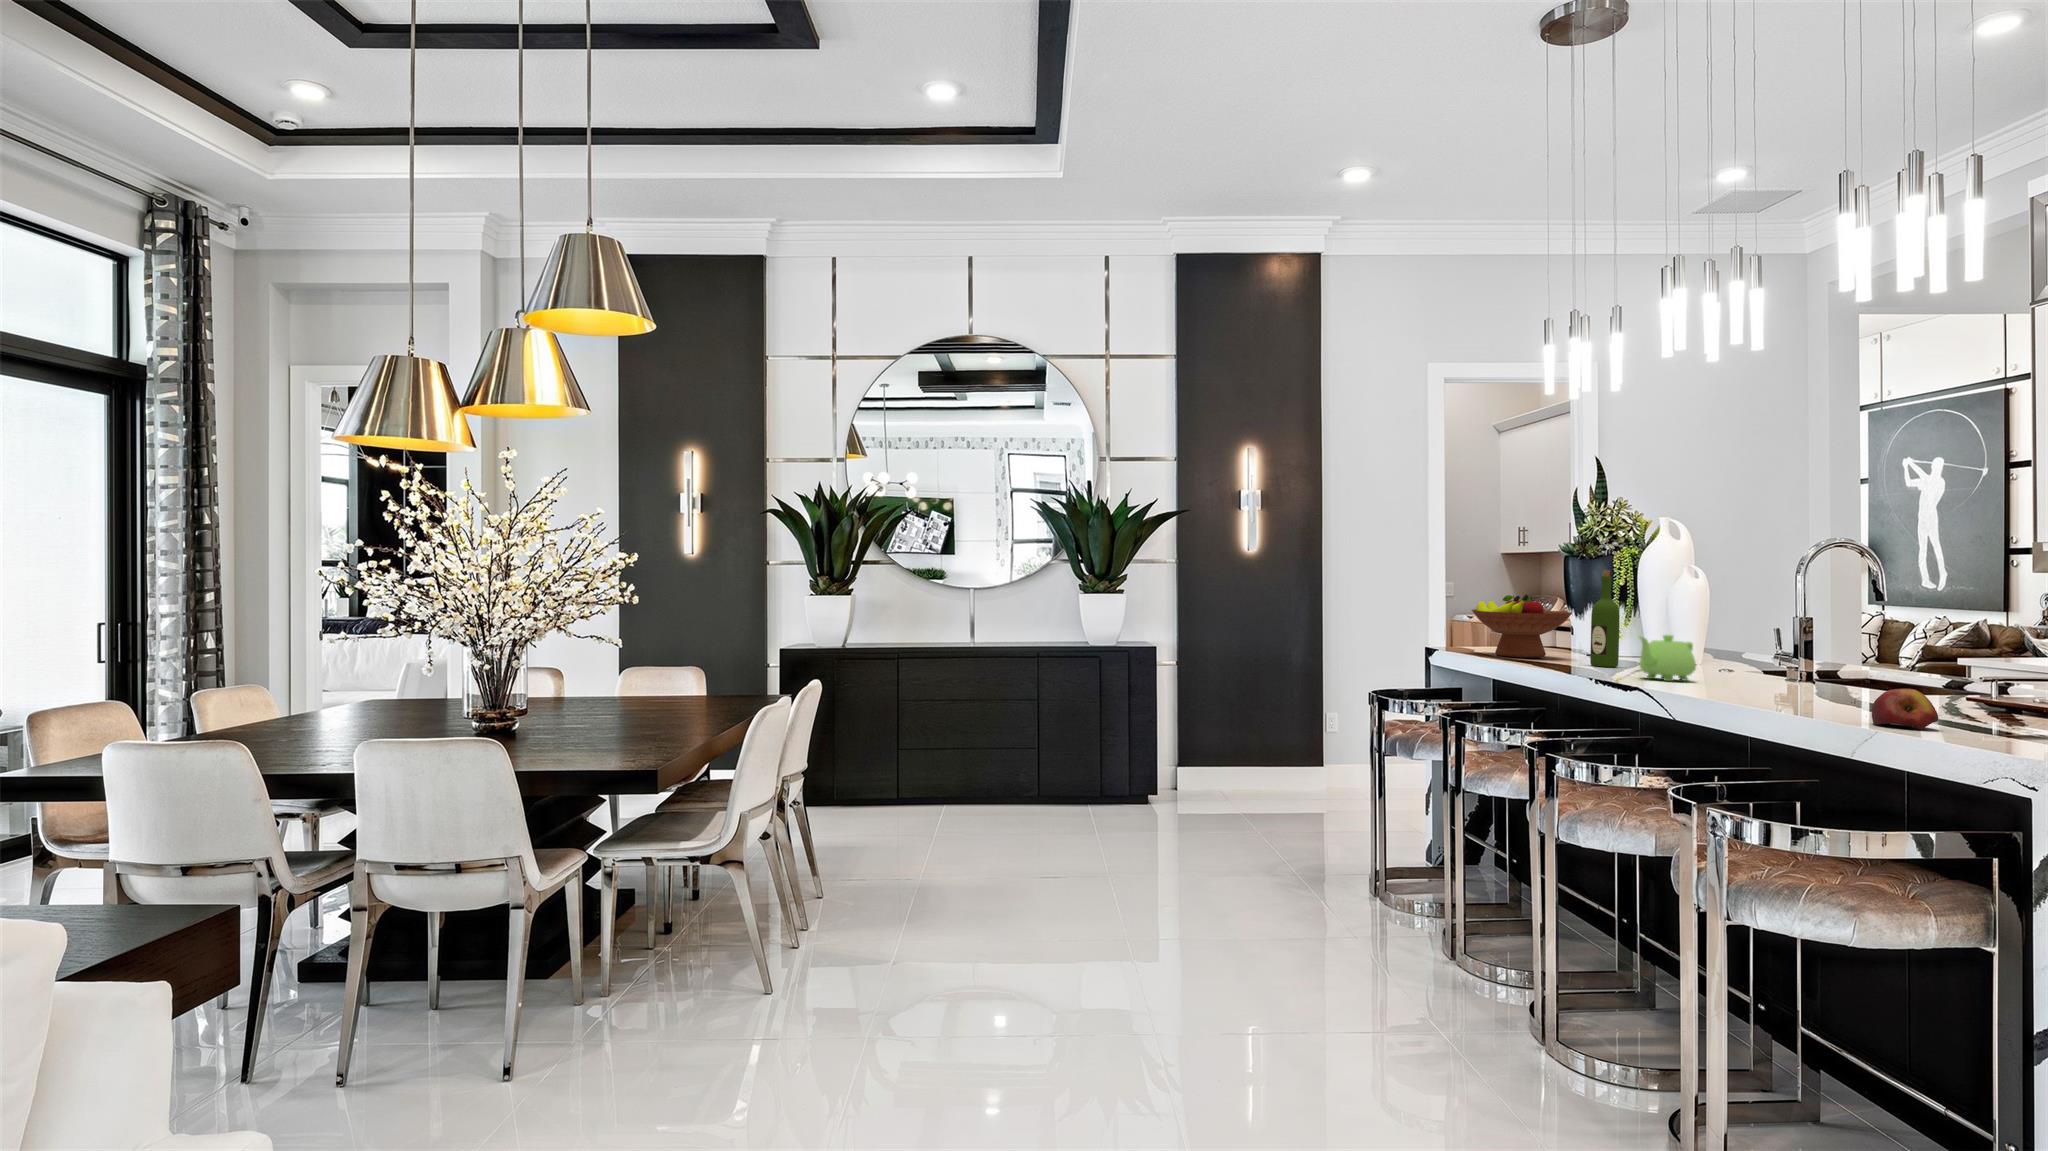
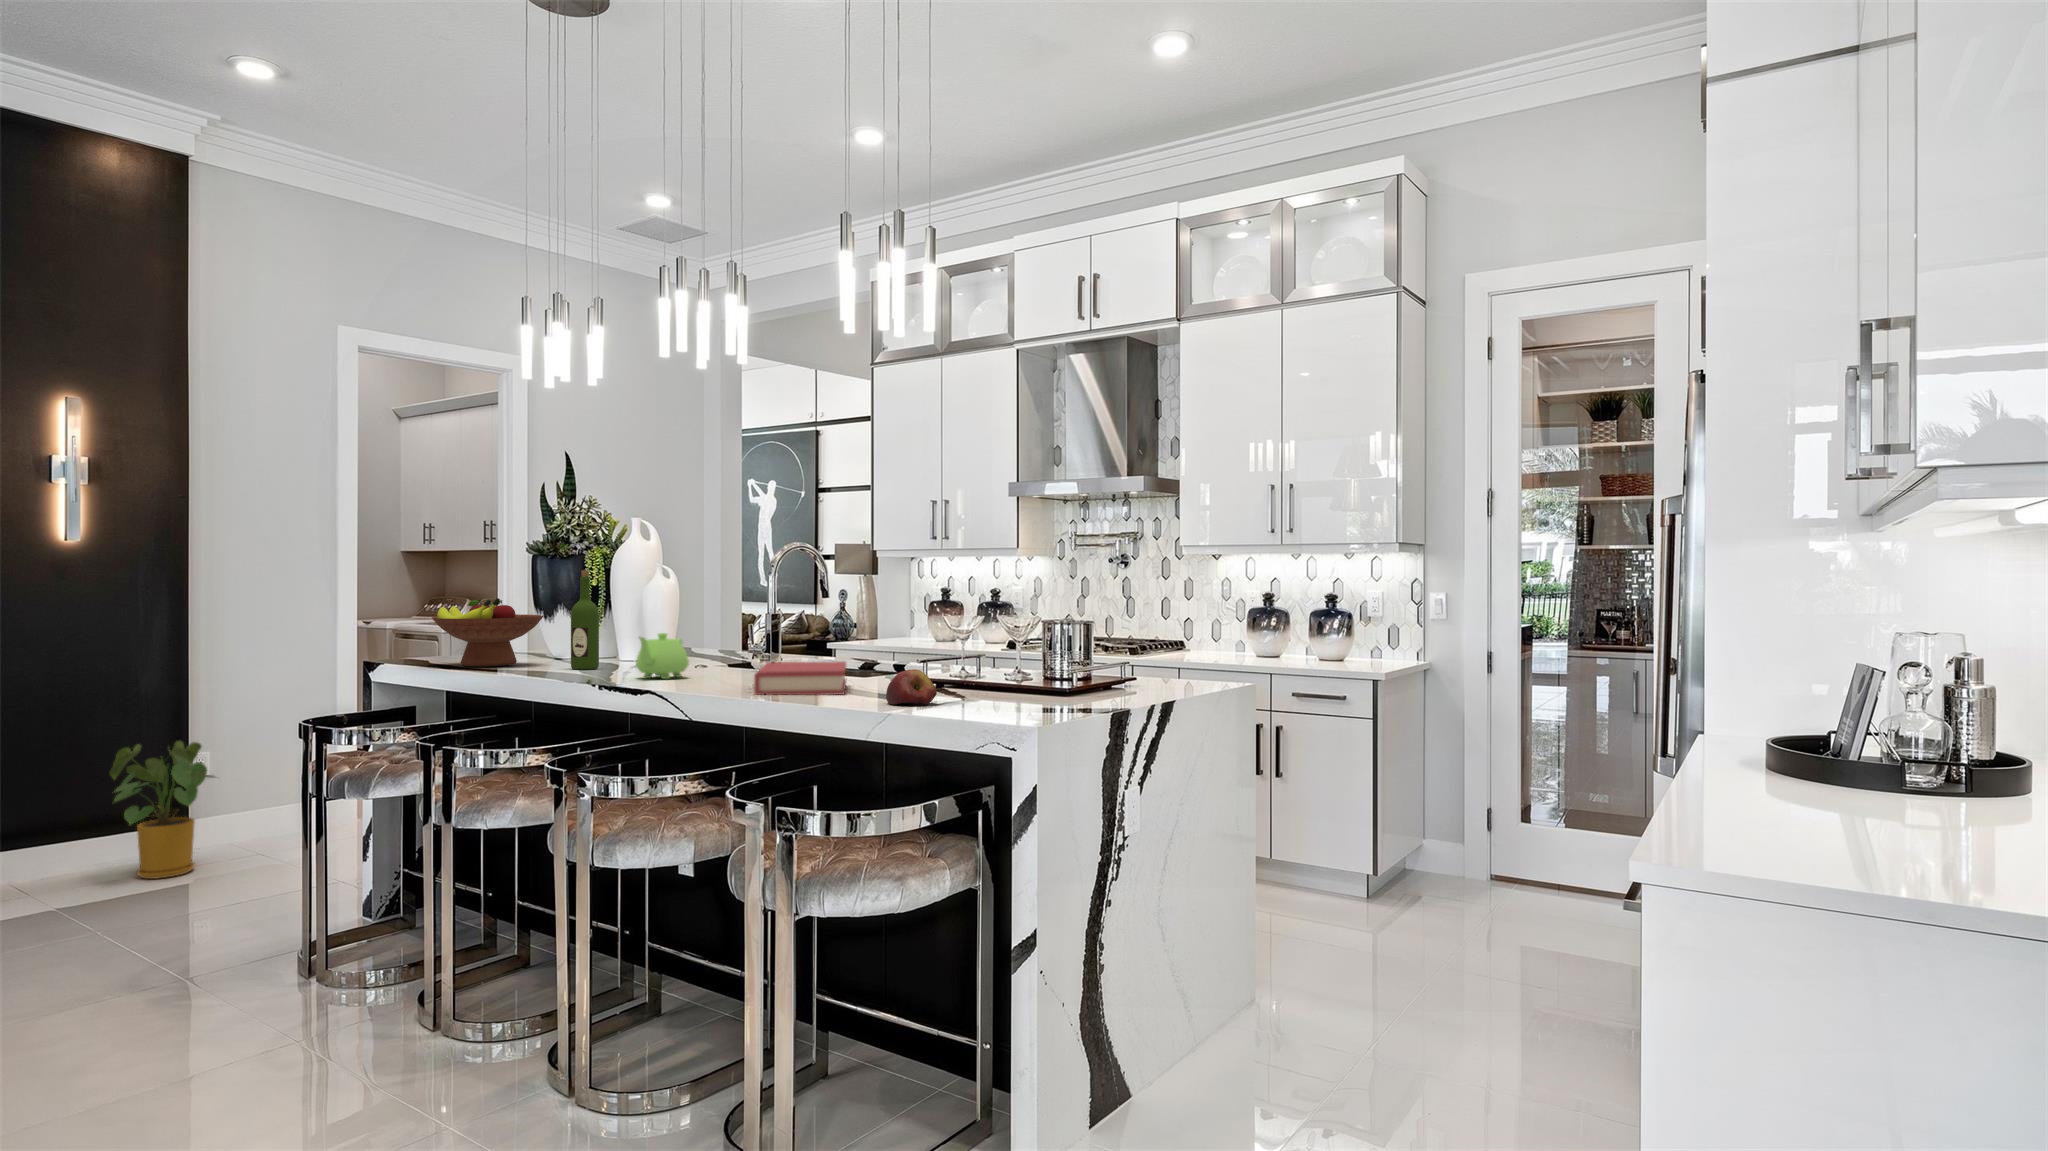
hardback book: none [1734,672,1869,712] -> present [754,661,846,695]
house plant: none [1260,701,1334,810] -> present [110,741,214,879]

